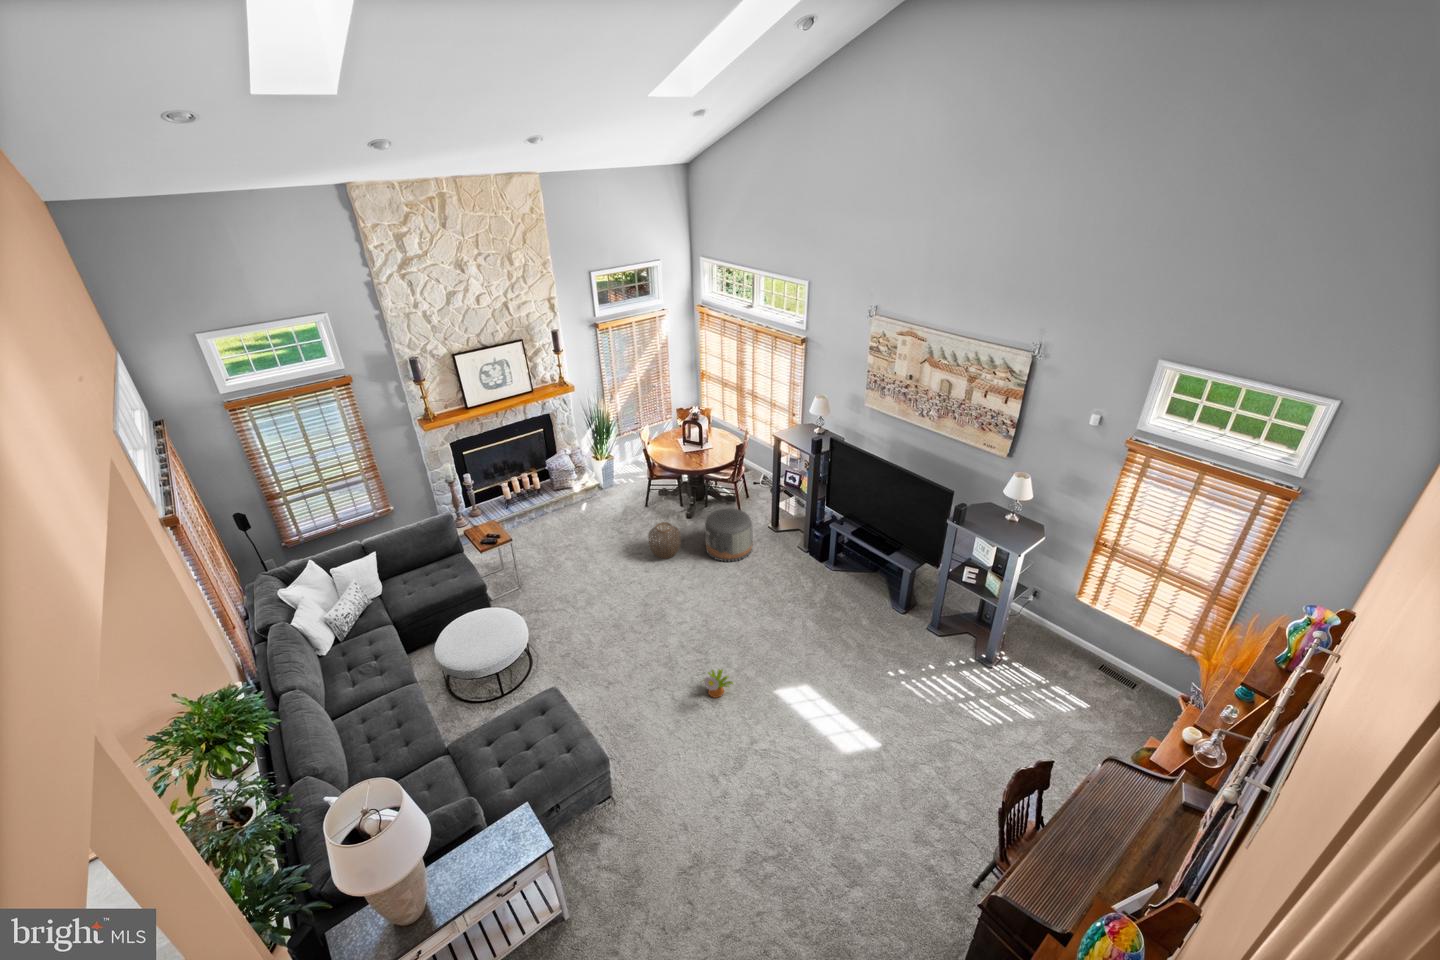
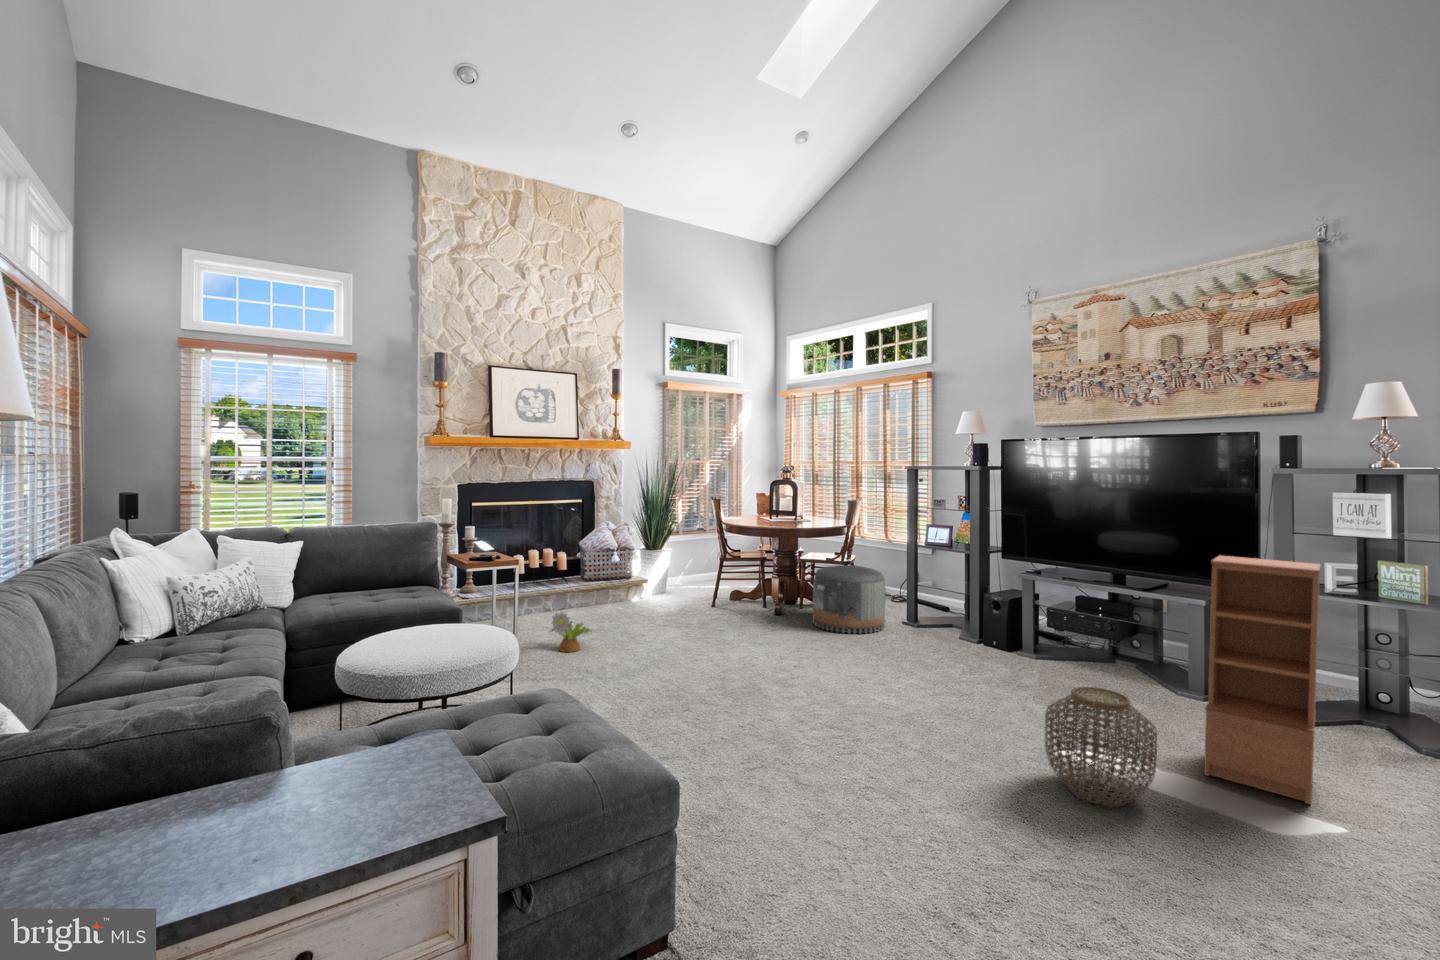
woven basket: present [649,522,681,559] -> present [1045,687,1157,806]
bookcase: none [848,605,909,719] -> present [1204,556,1321,804]
decorative plant: present [703,670,733,698] -> present [551,612,592,652]

